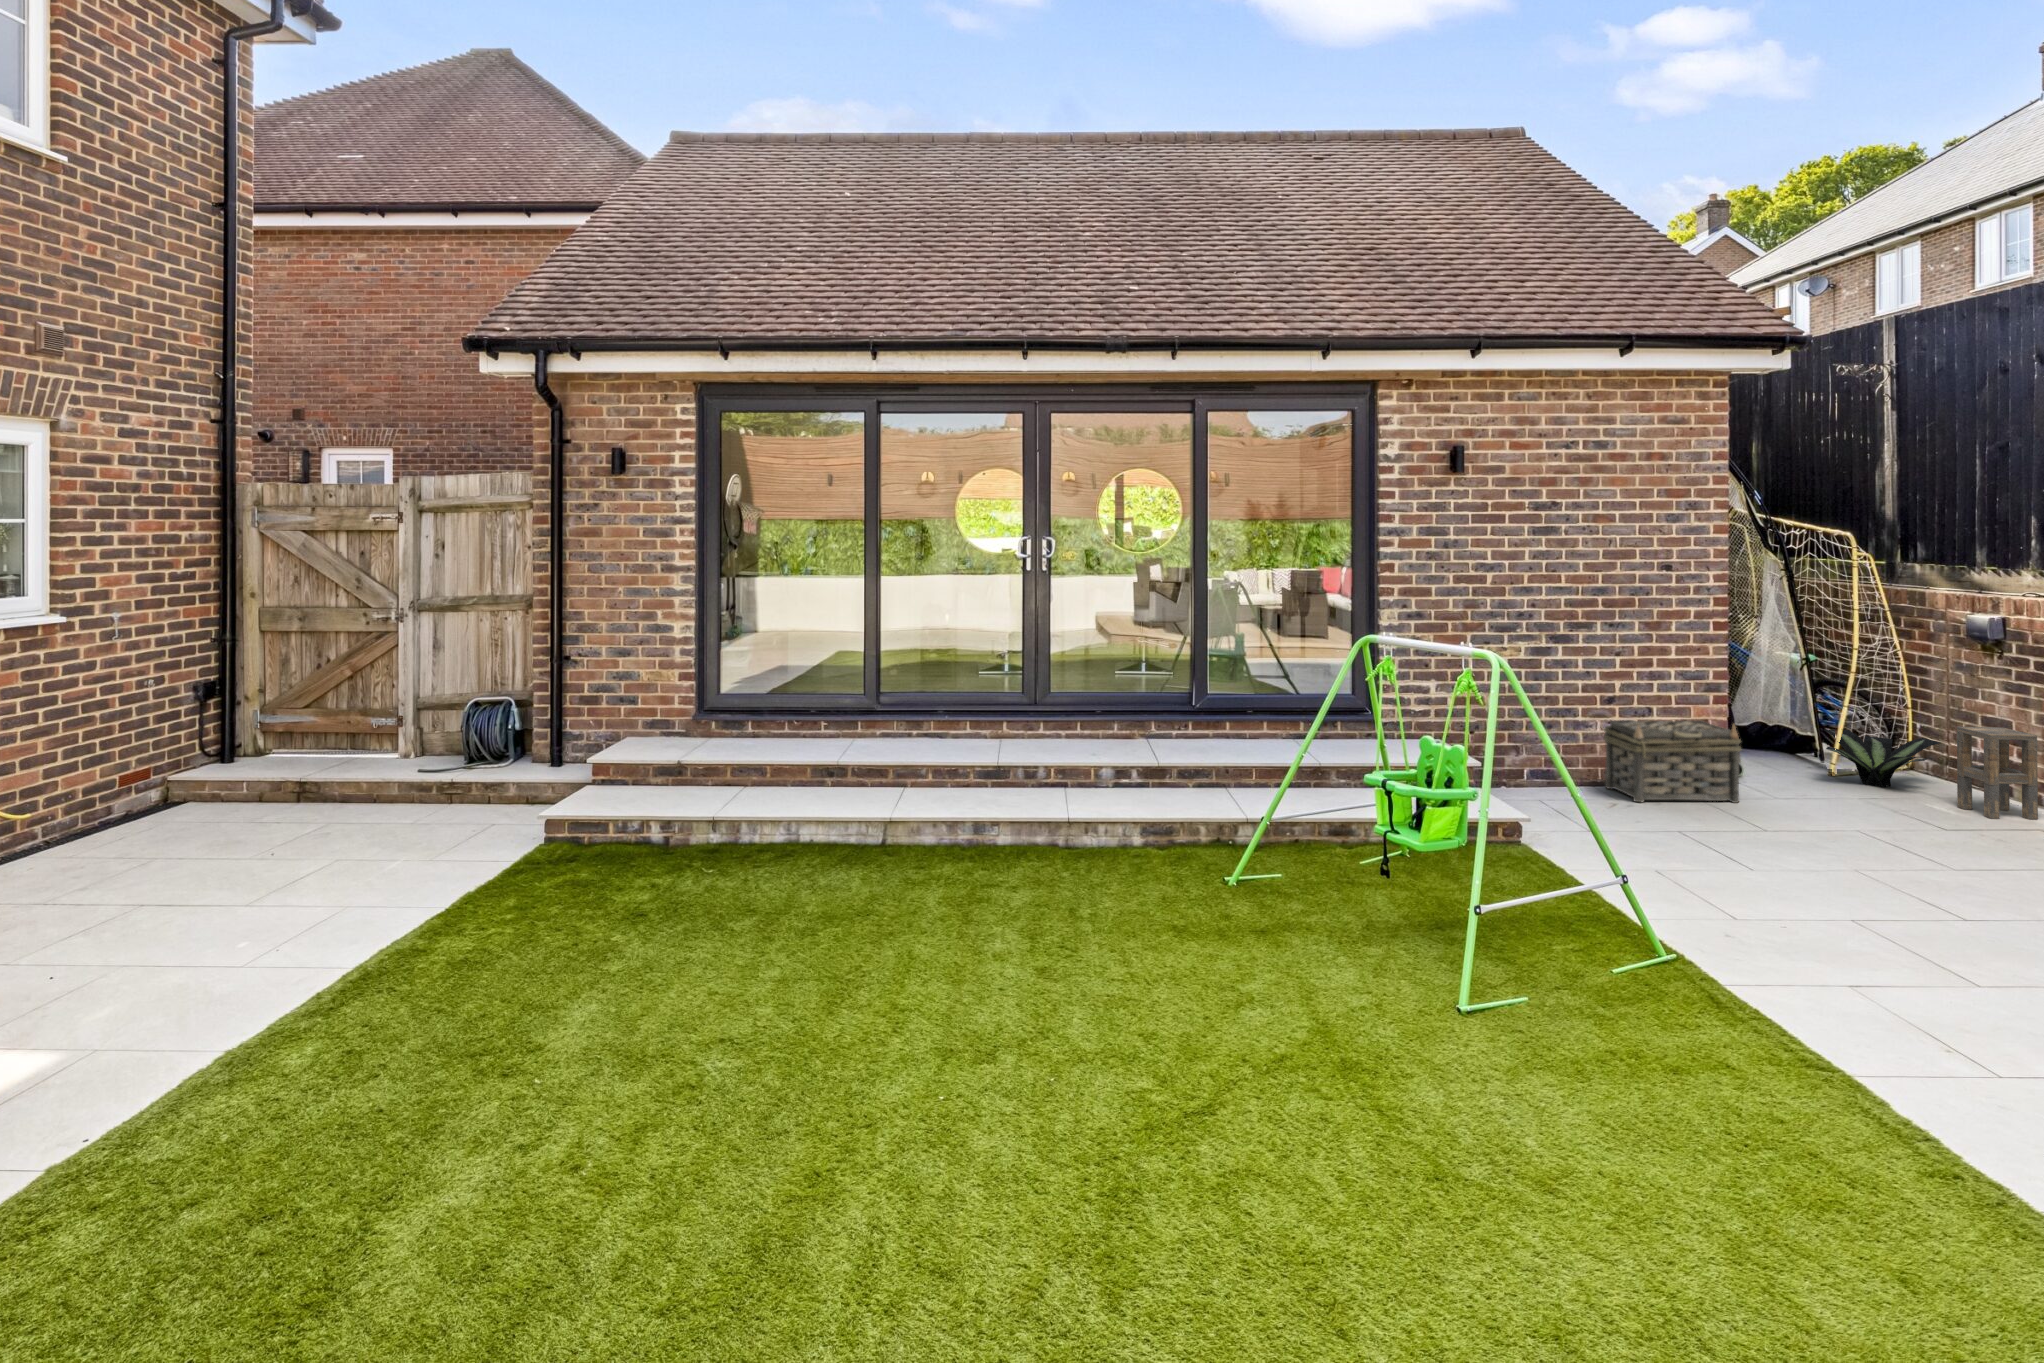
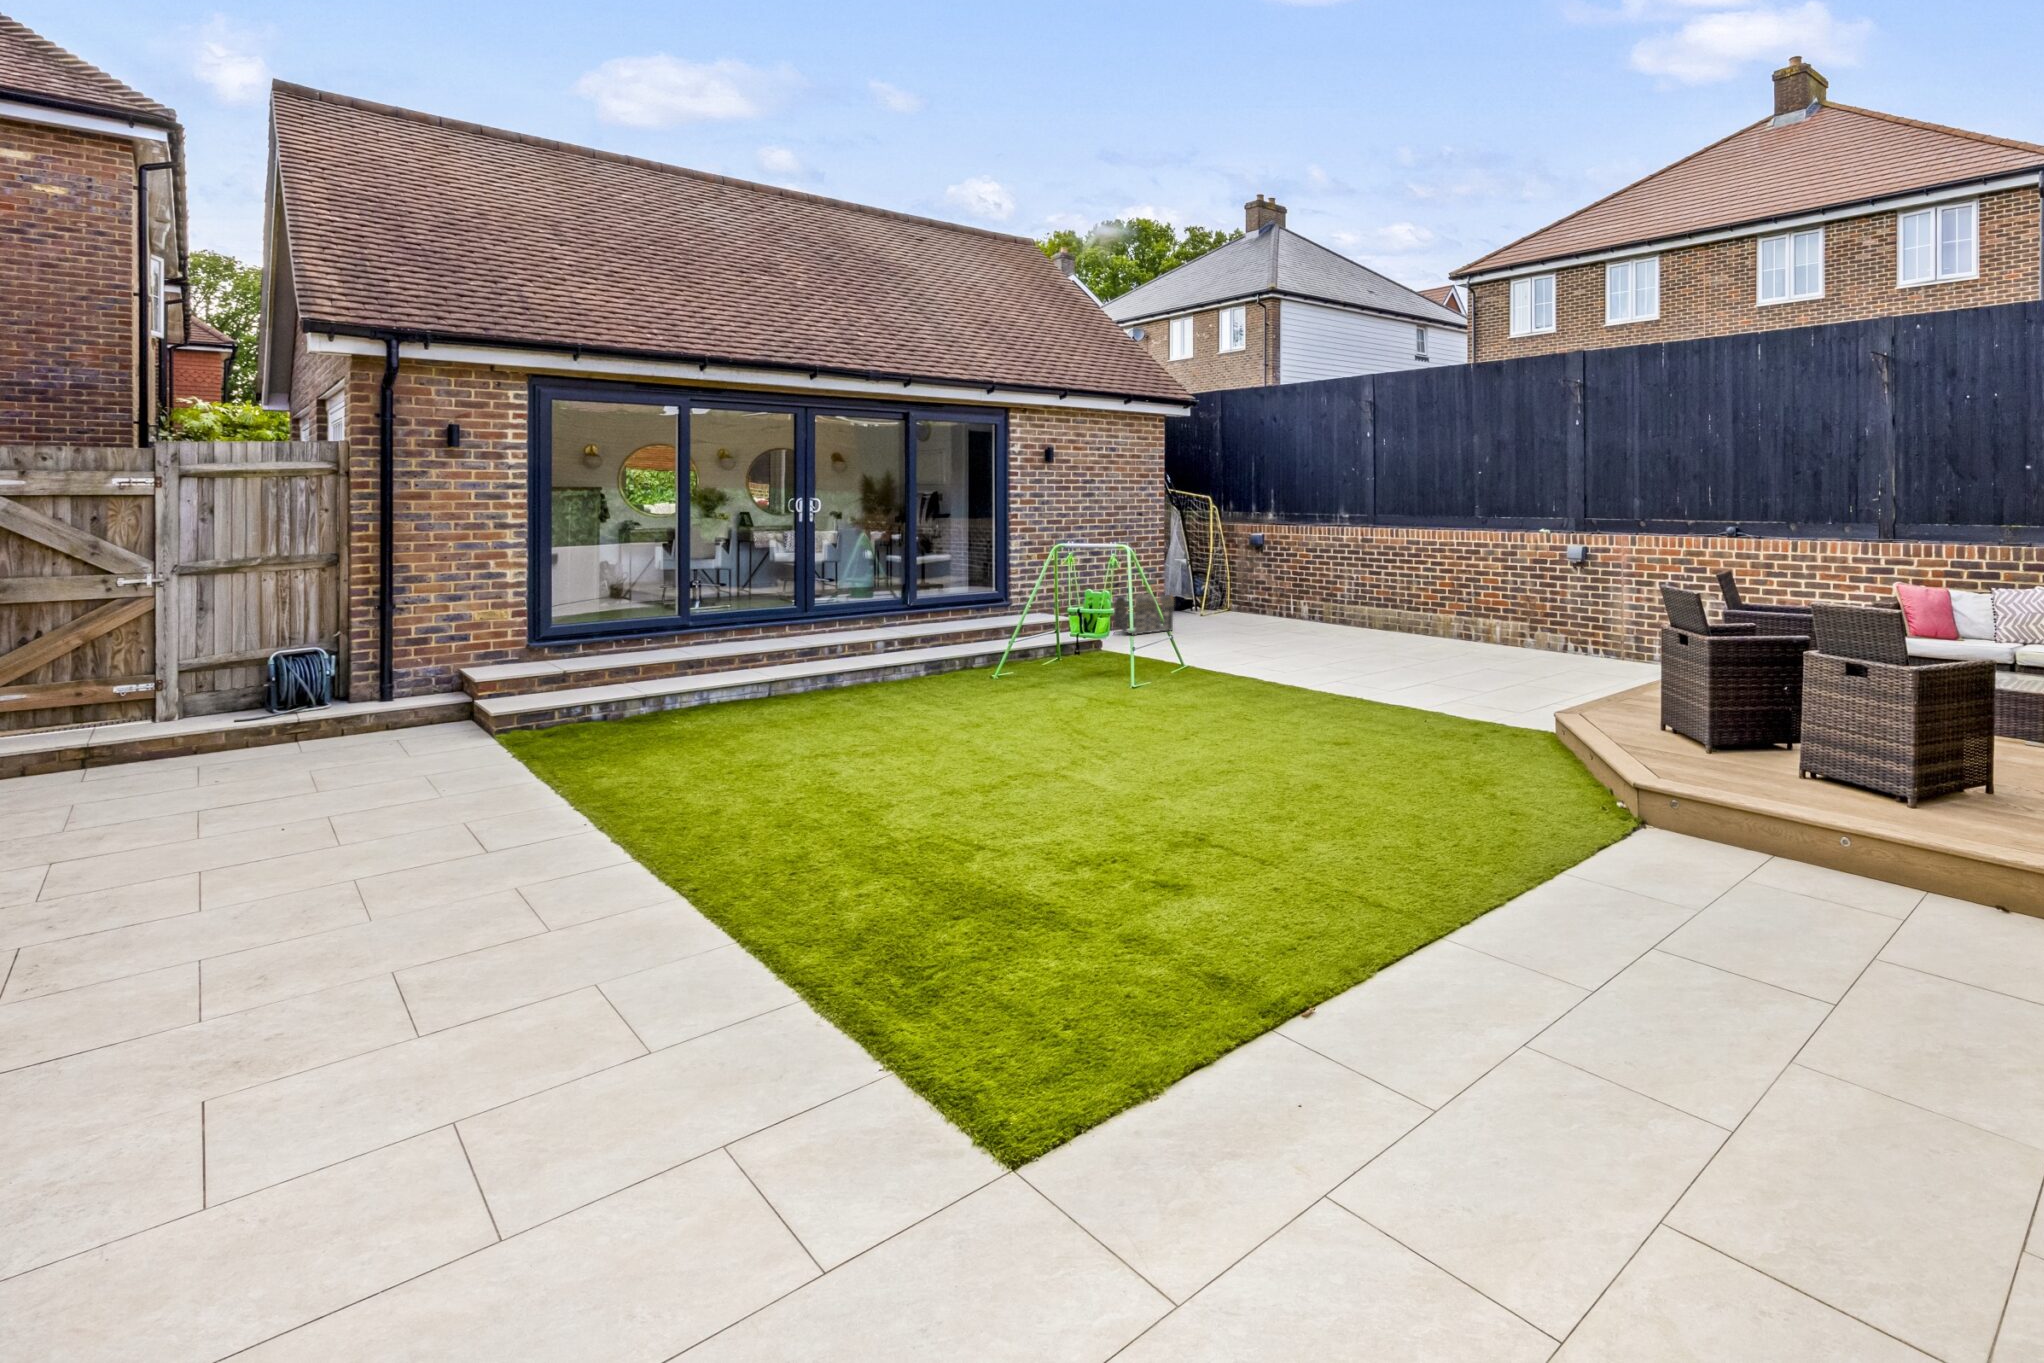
side table: present [1957,727,2038,819] -> none [1249,585,1278,625]
potted plant: present [1824,730,1940,788] -> none [1193,594,1240,619]

